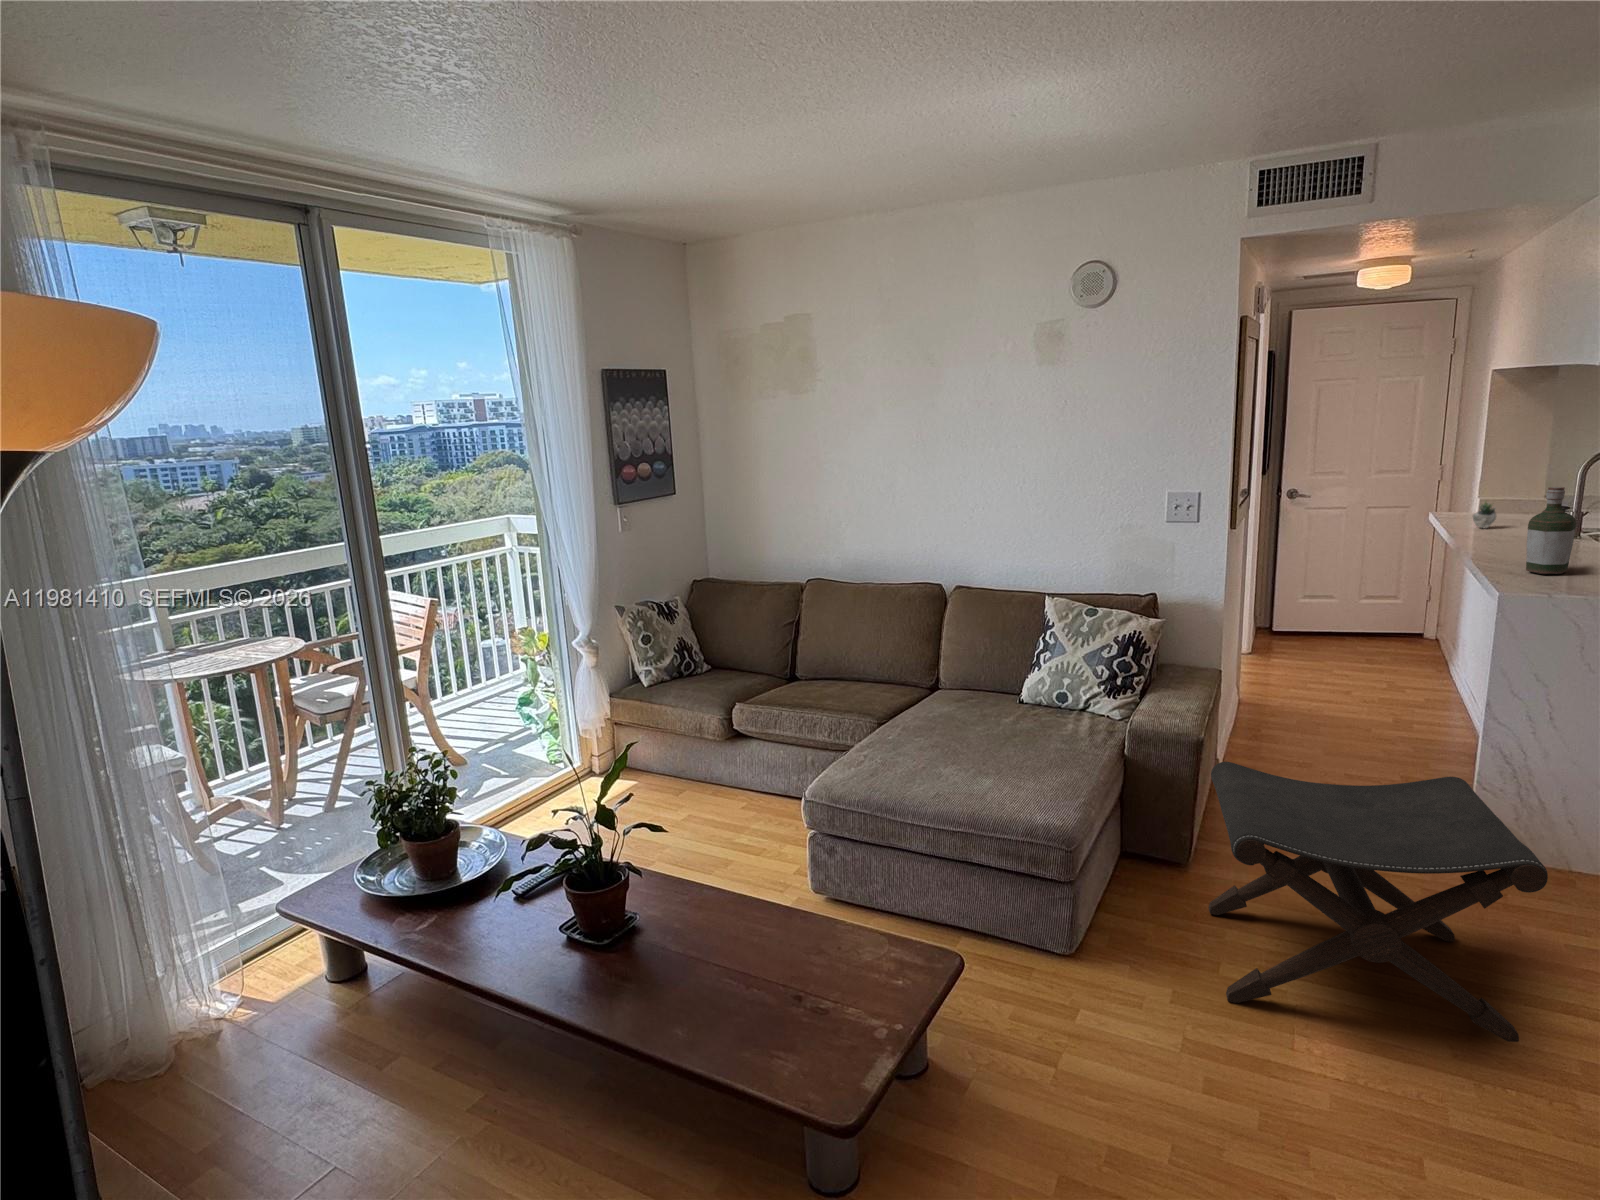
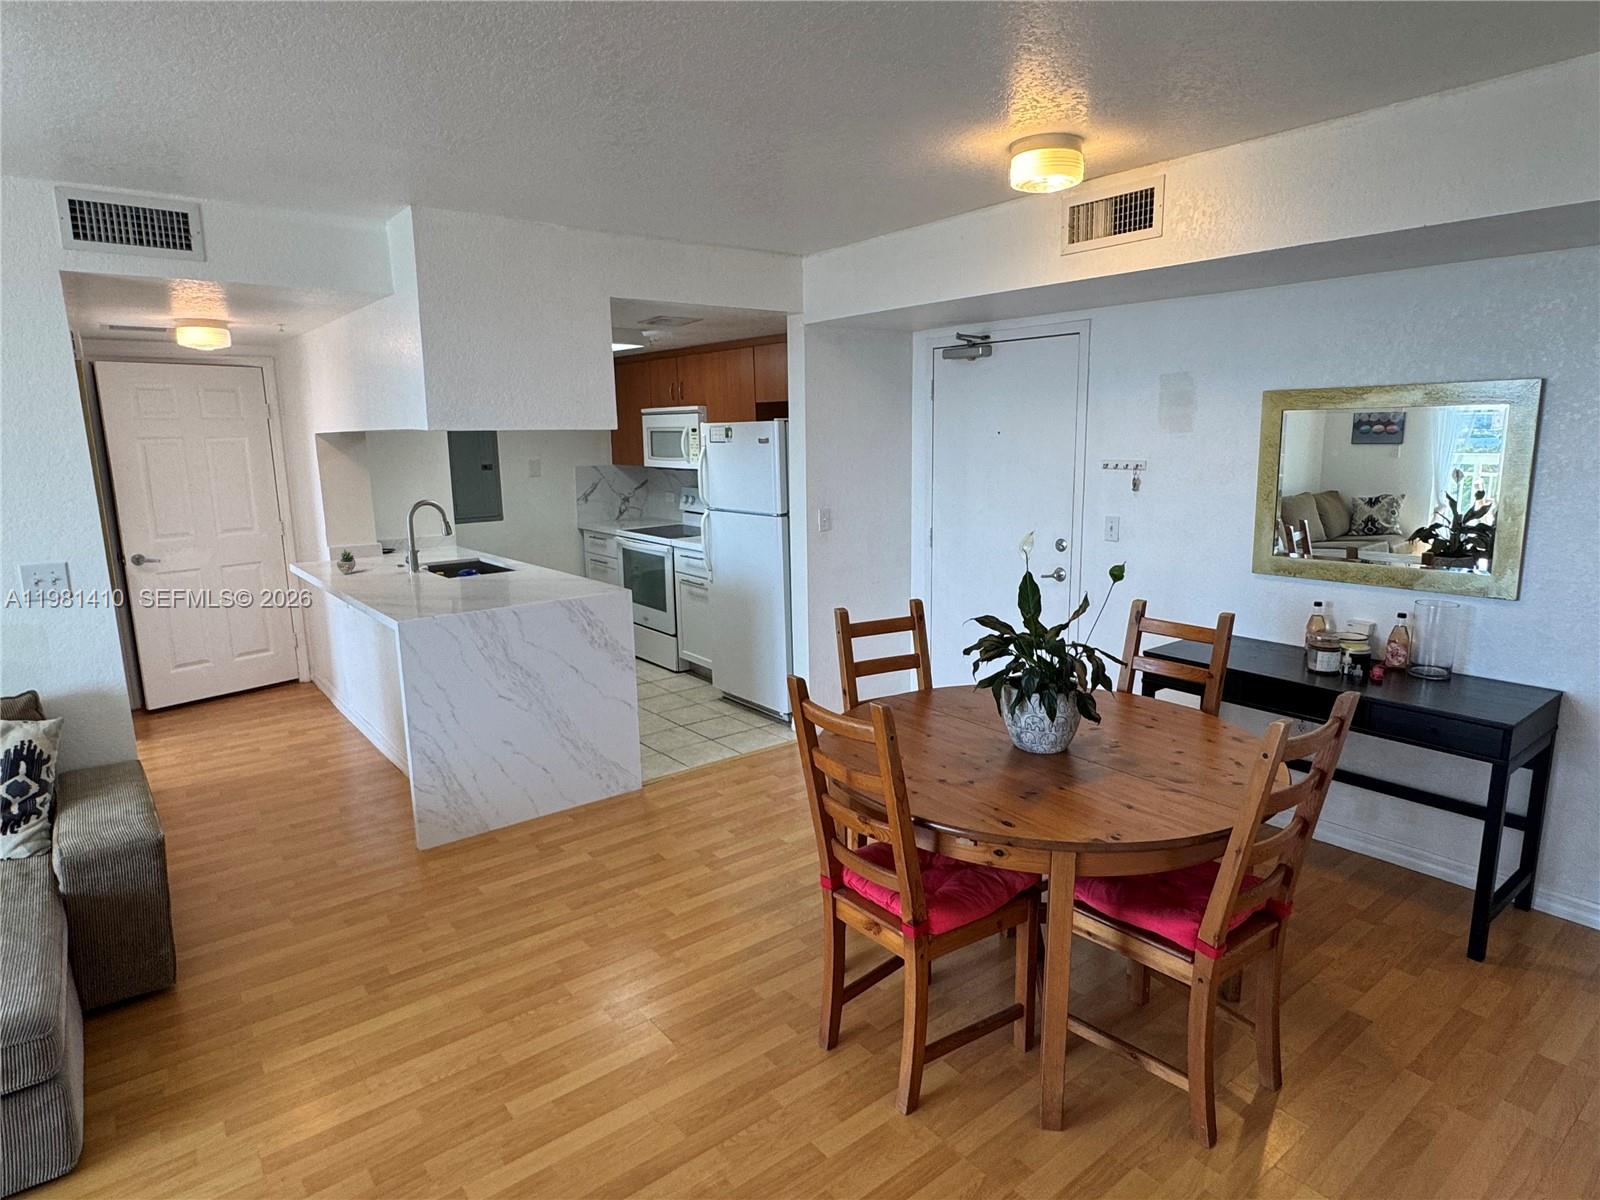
bottle: present [1526,487,1576,574] -> none [399,532,432,604]
footstool: present [1209,762,1548,1042] -> none [187,786,513,1097]

